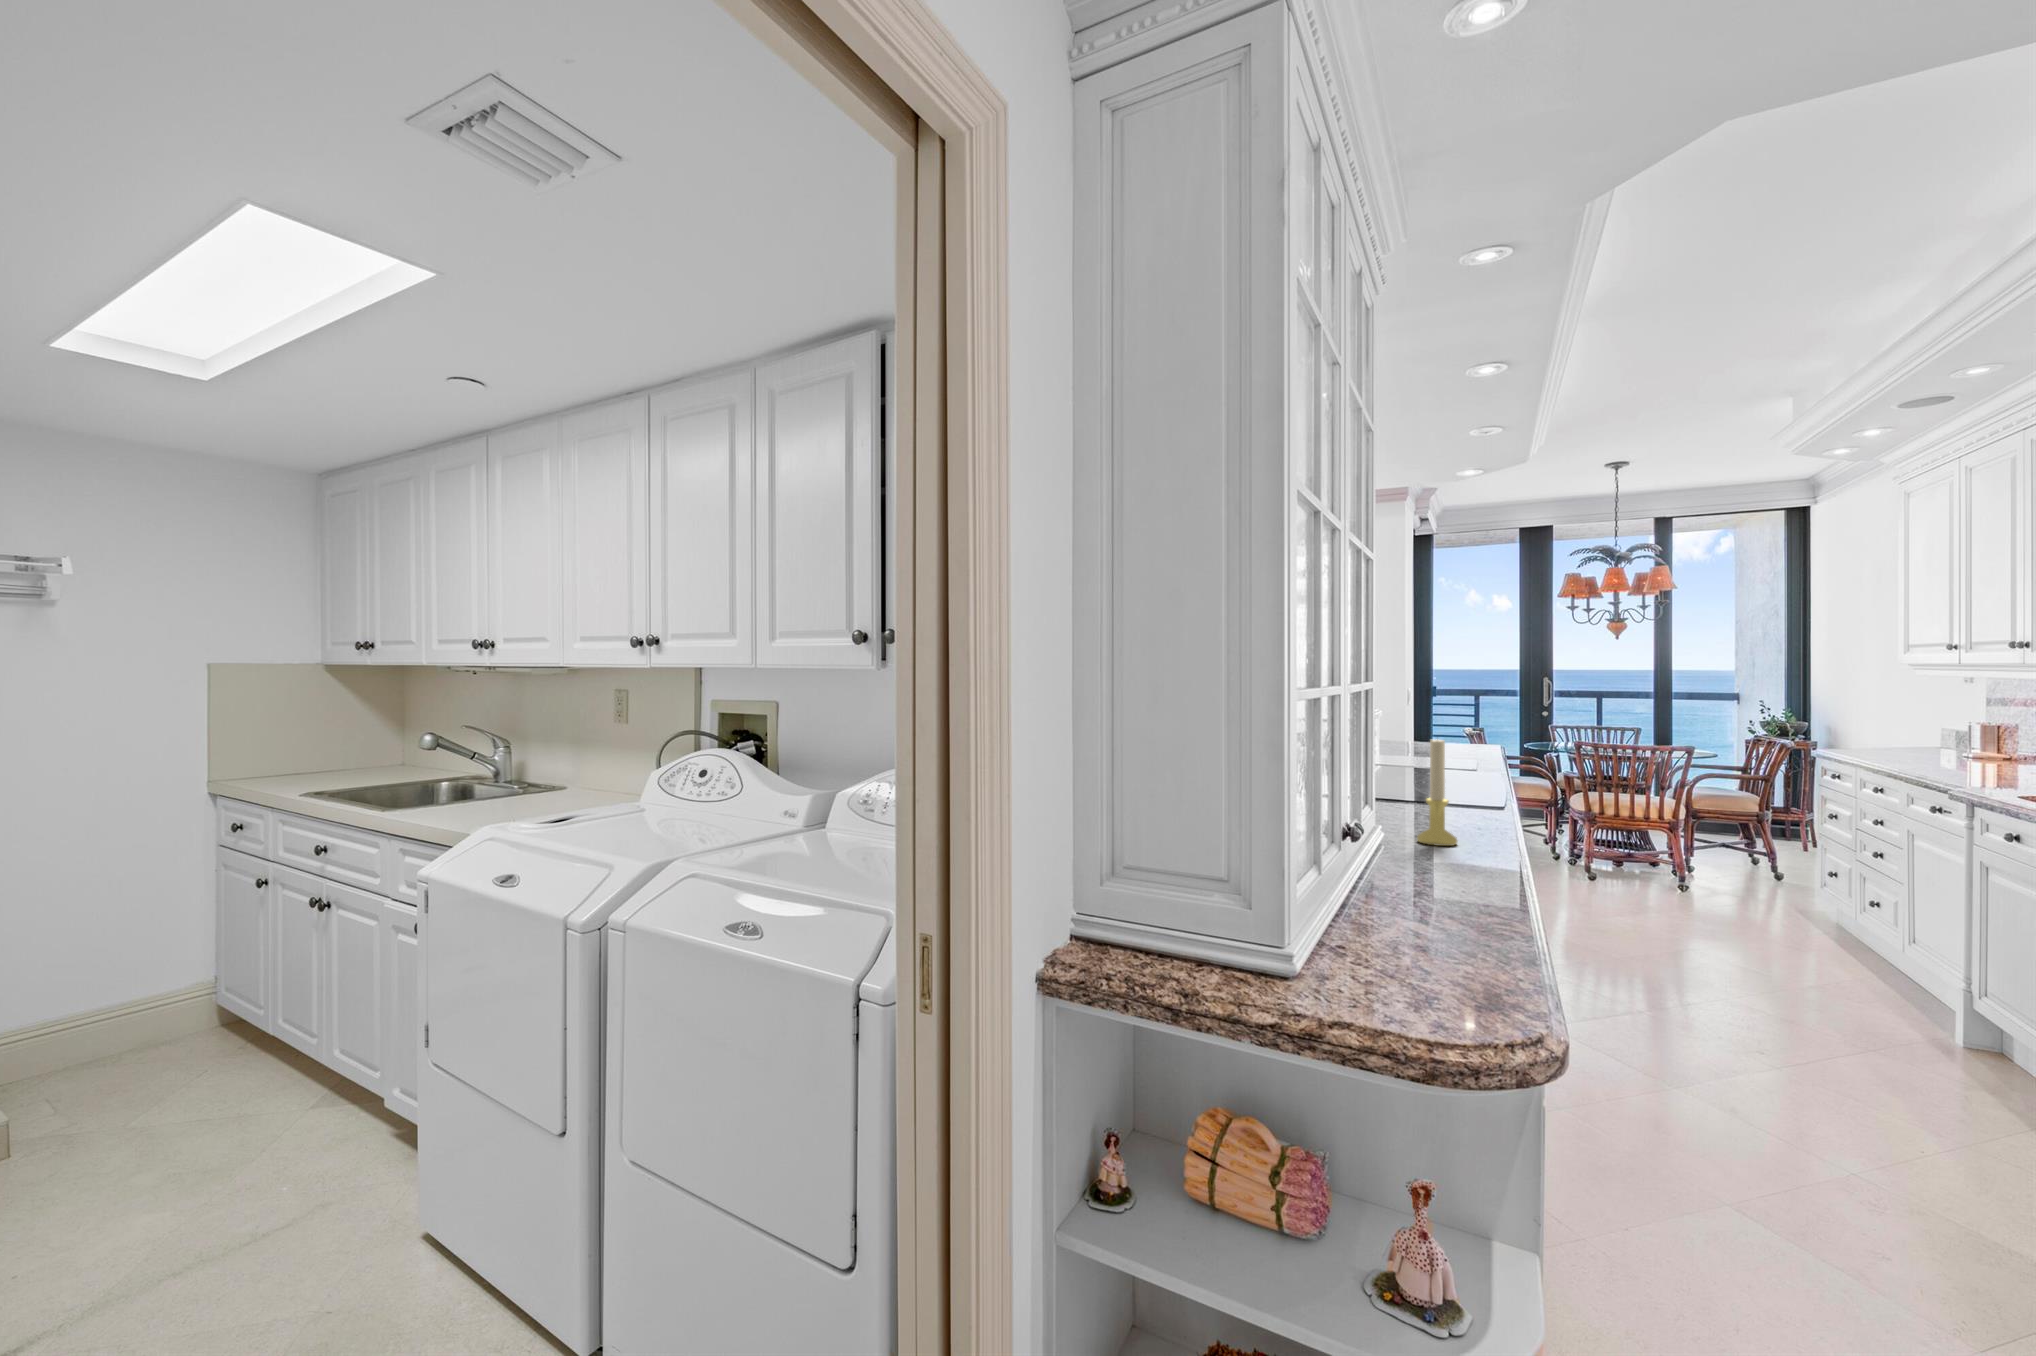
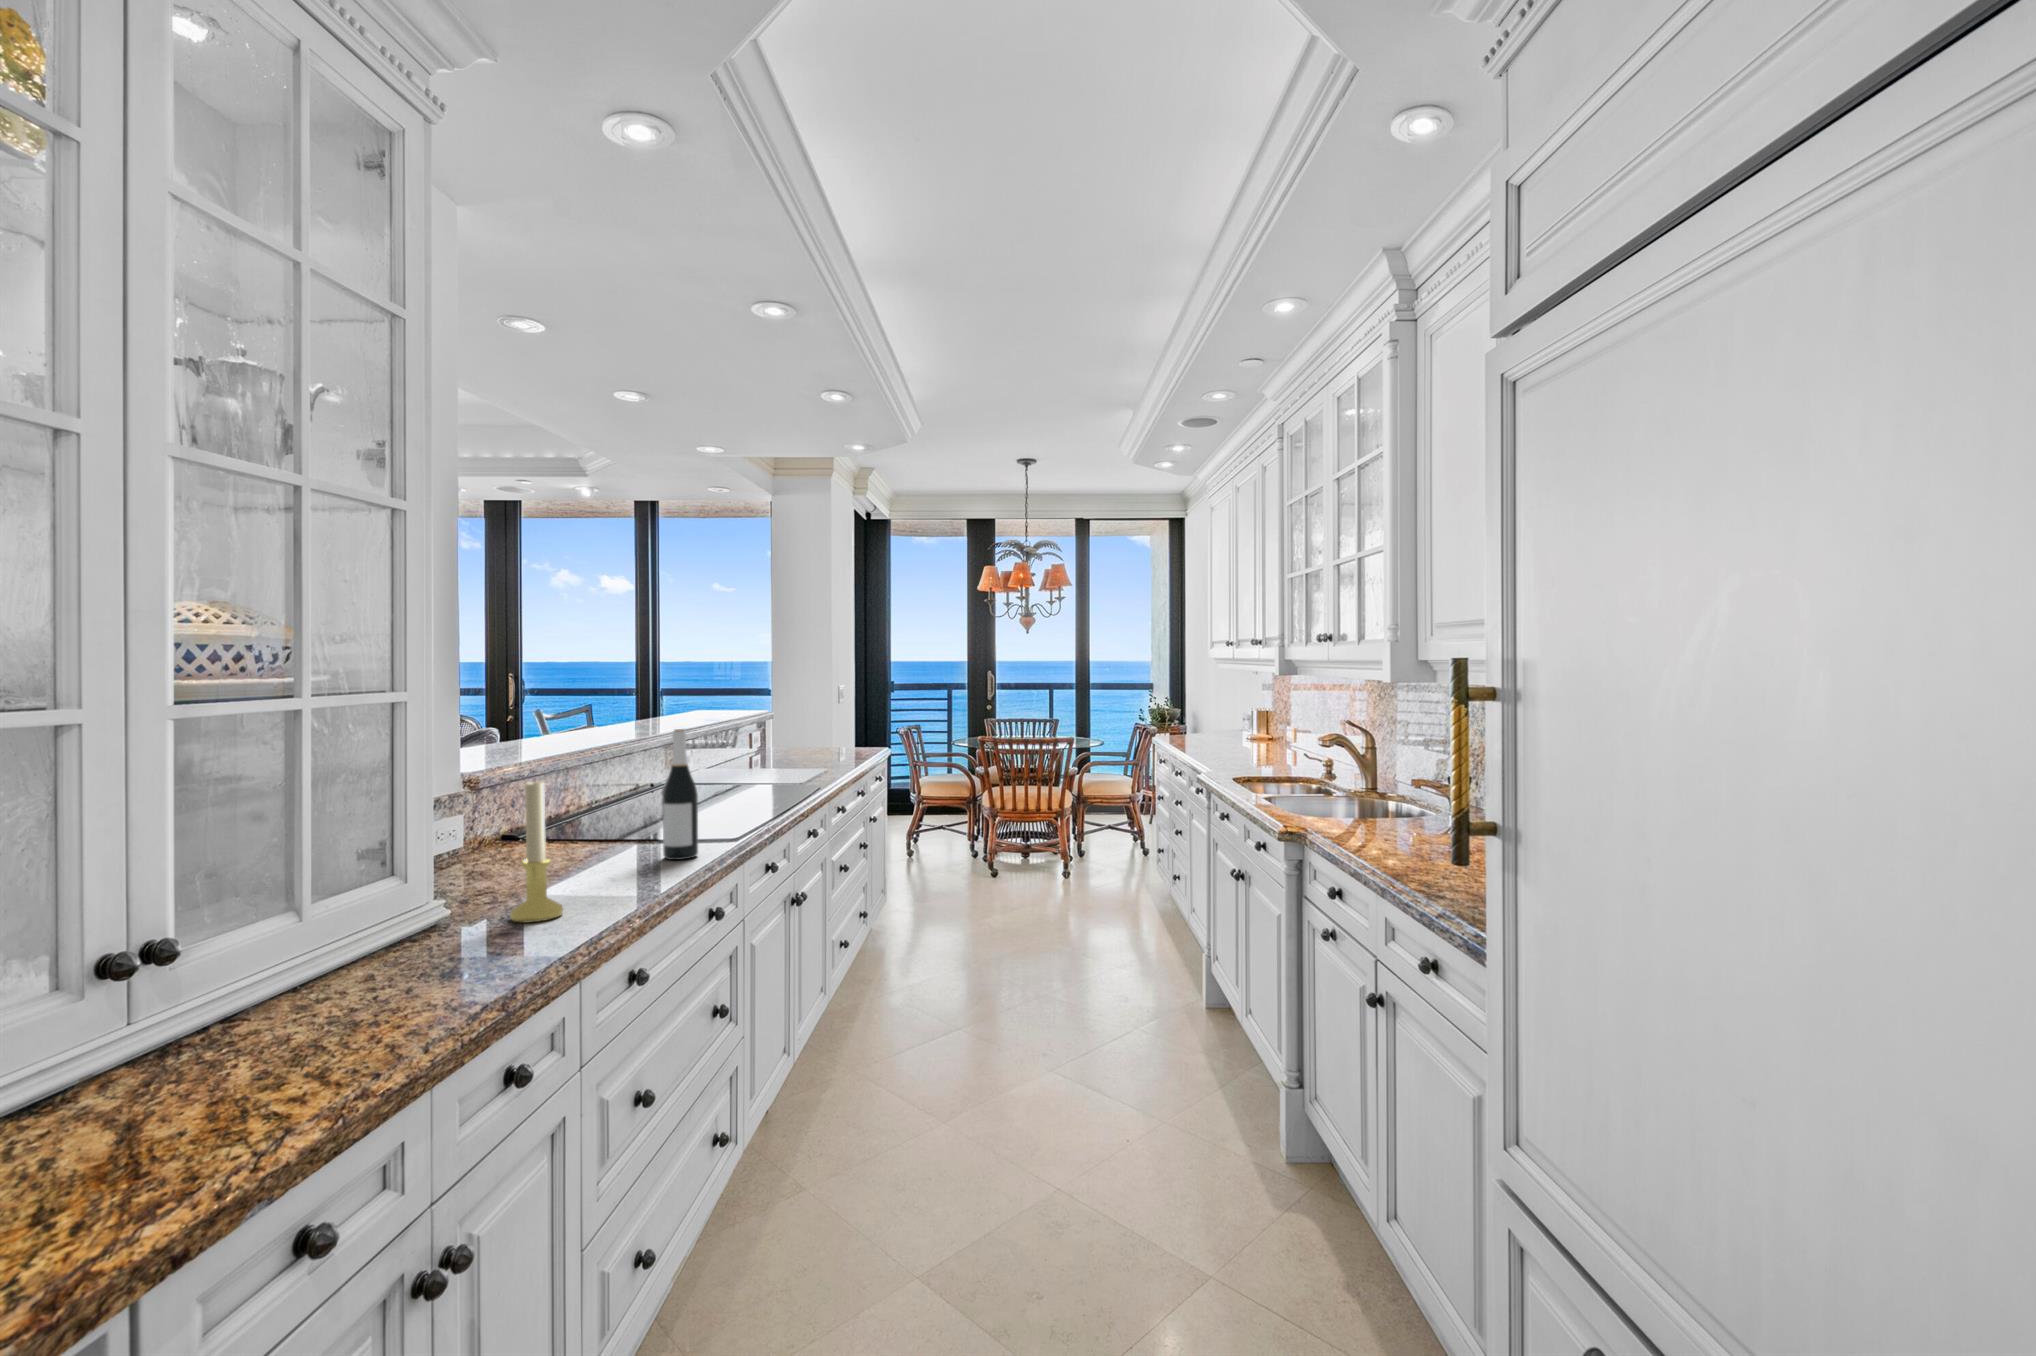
wine bottle: none [1456,708,1487,816] -> present [663,729,698,860]

